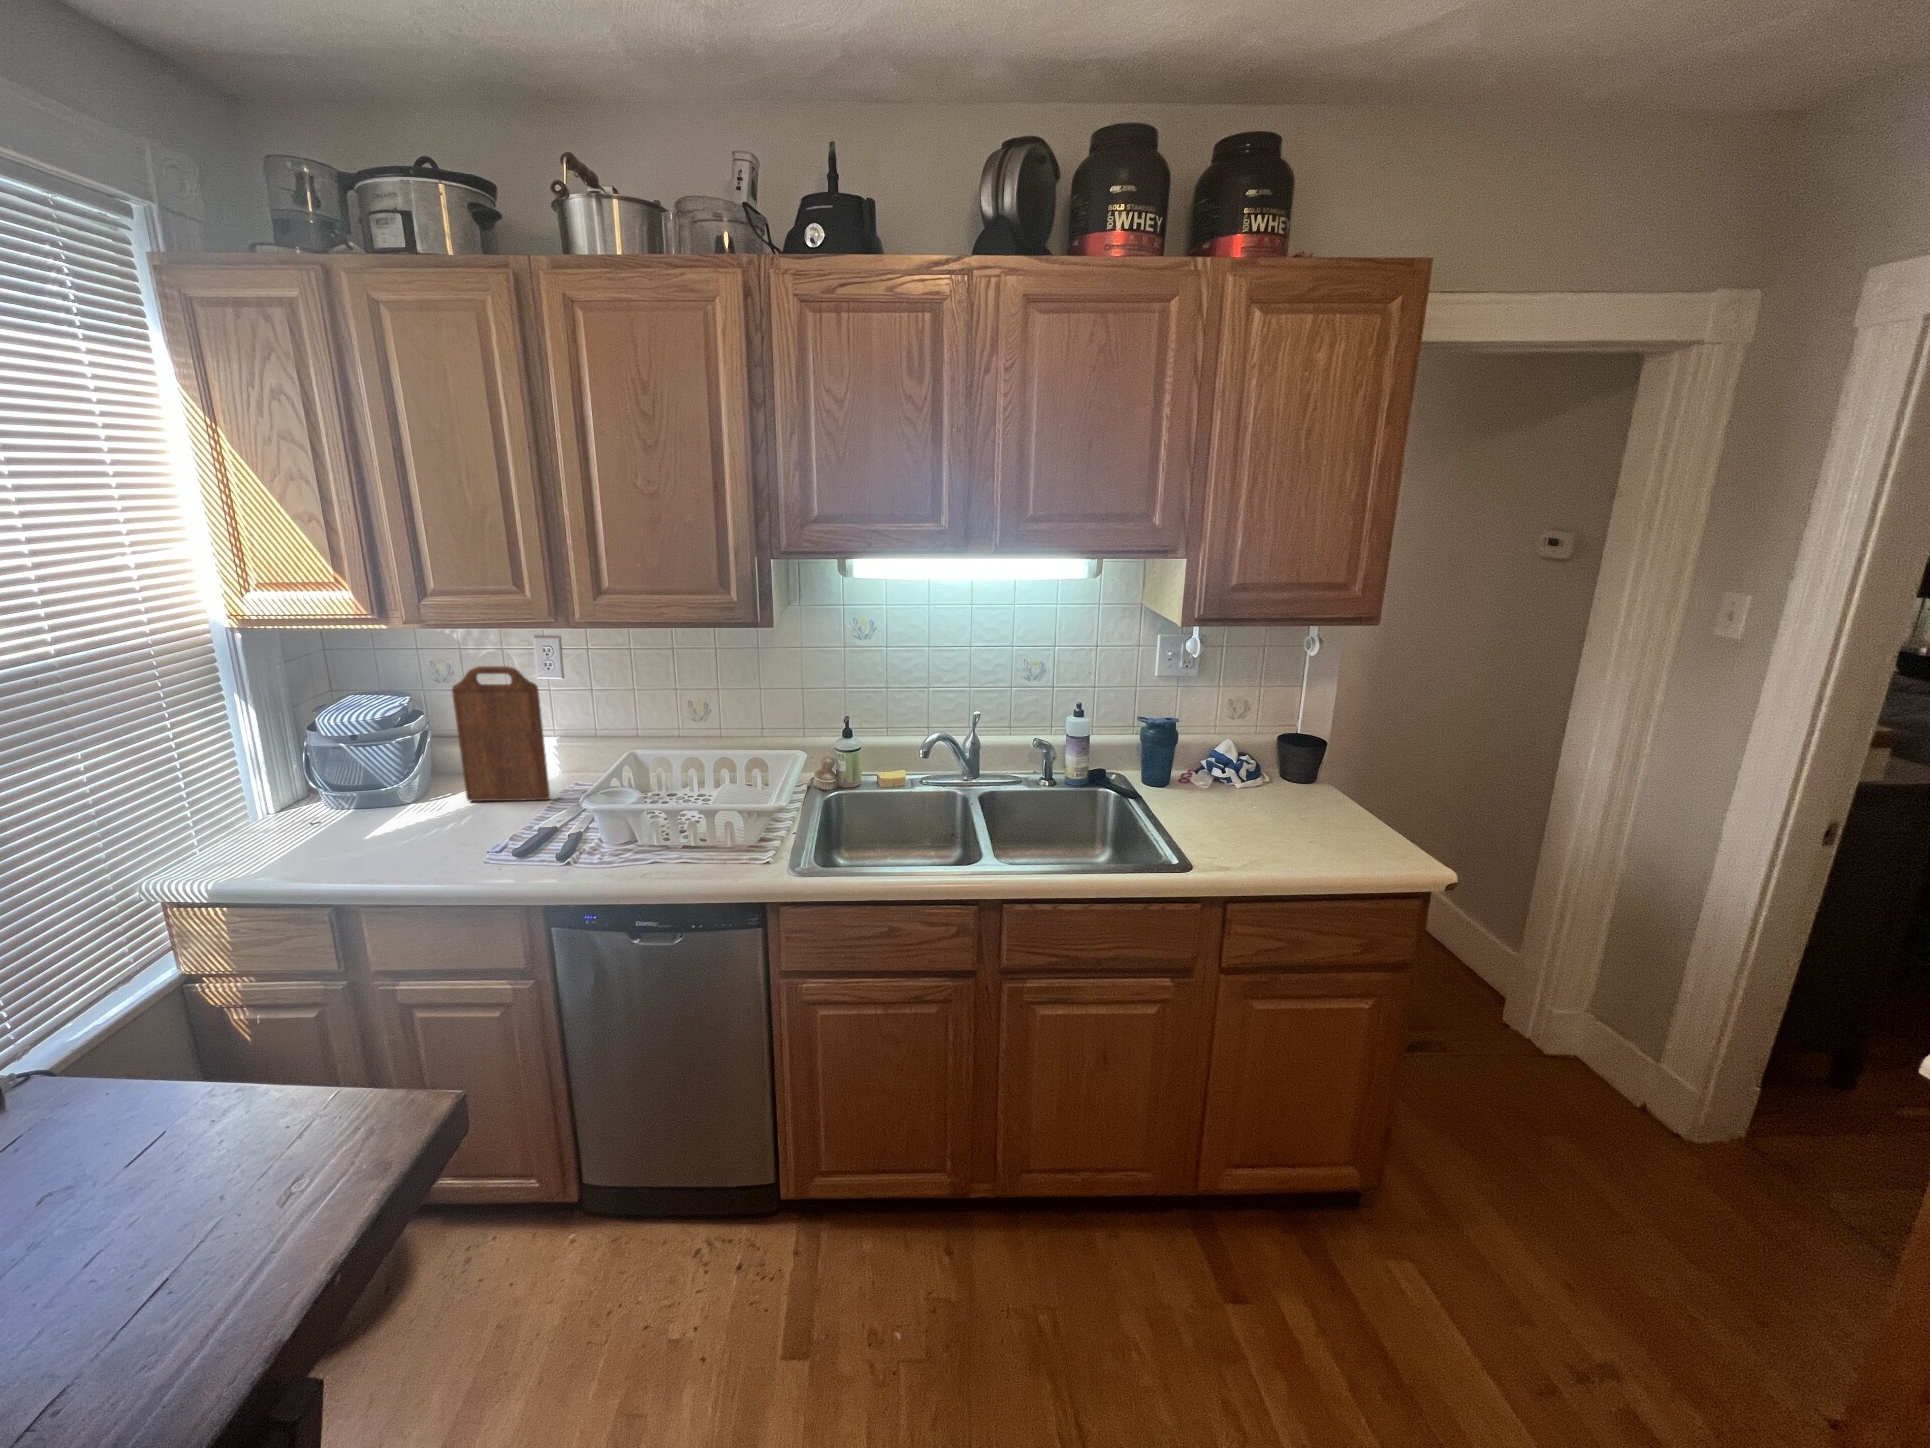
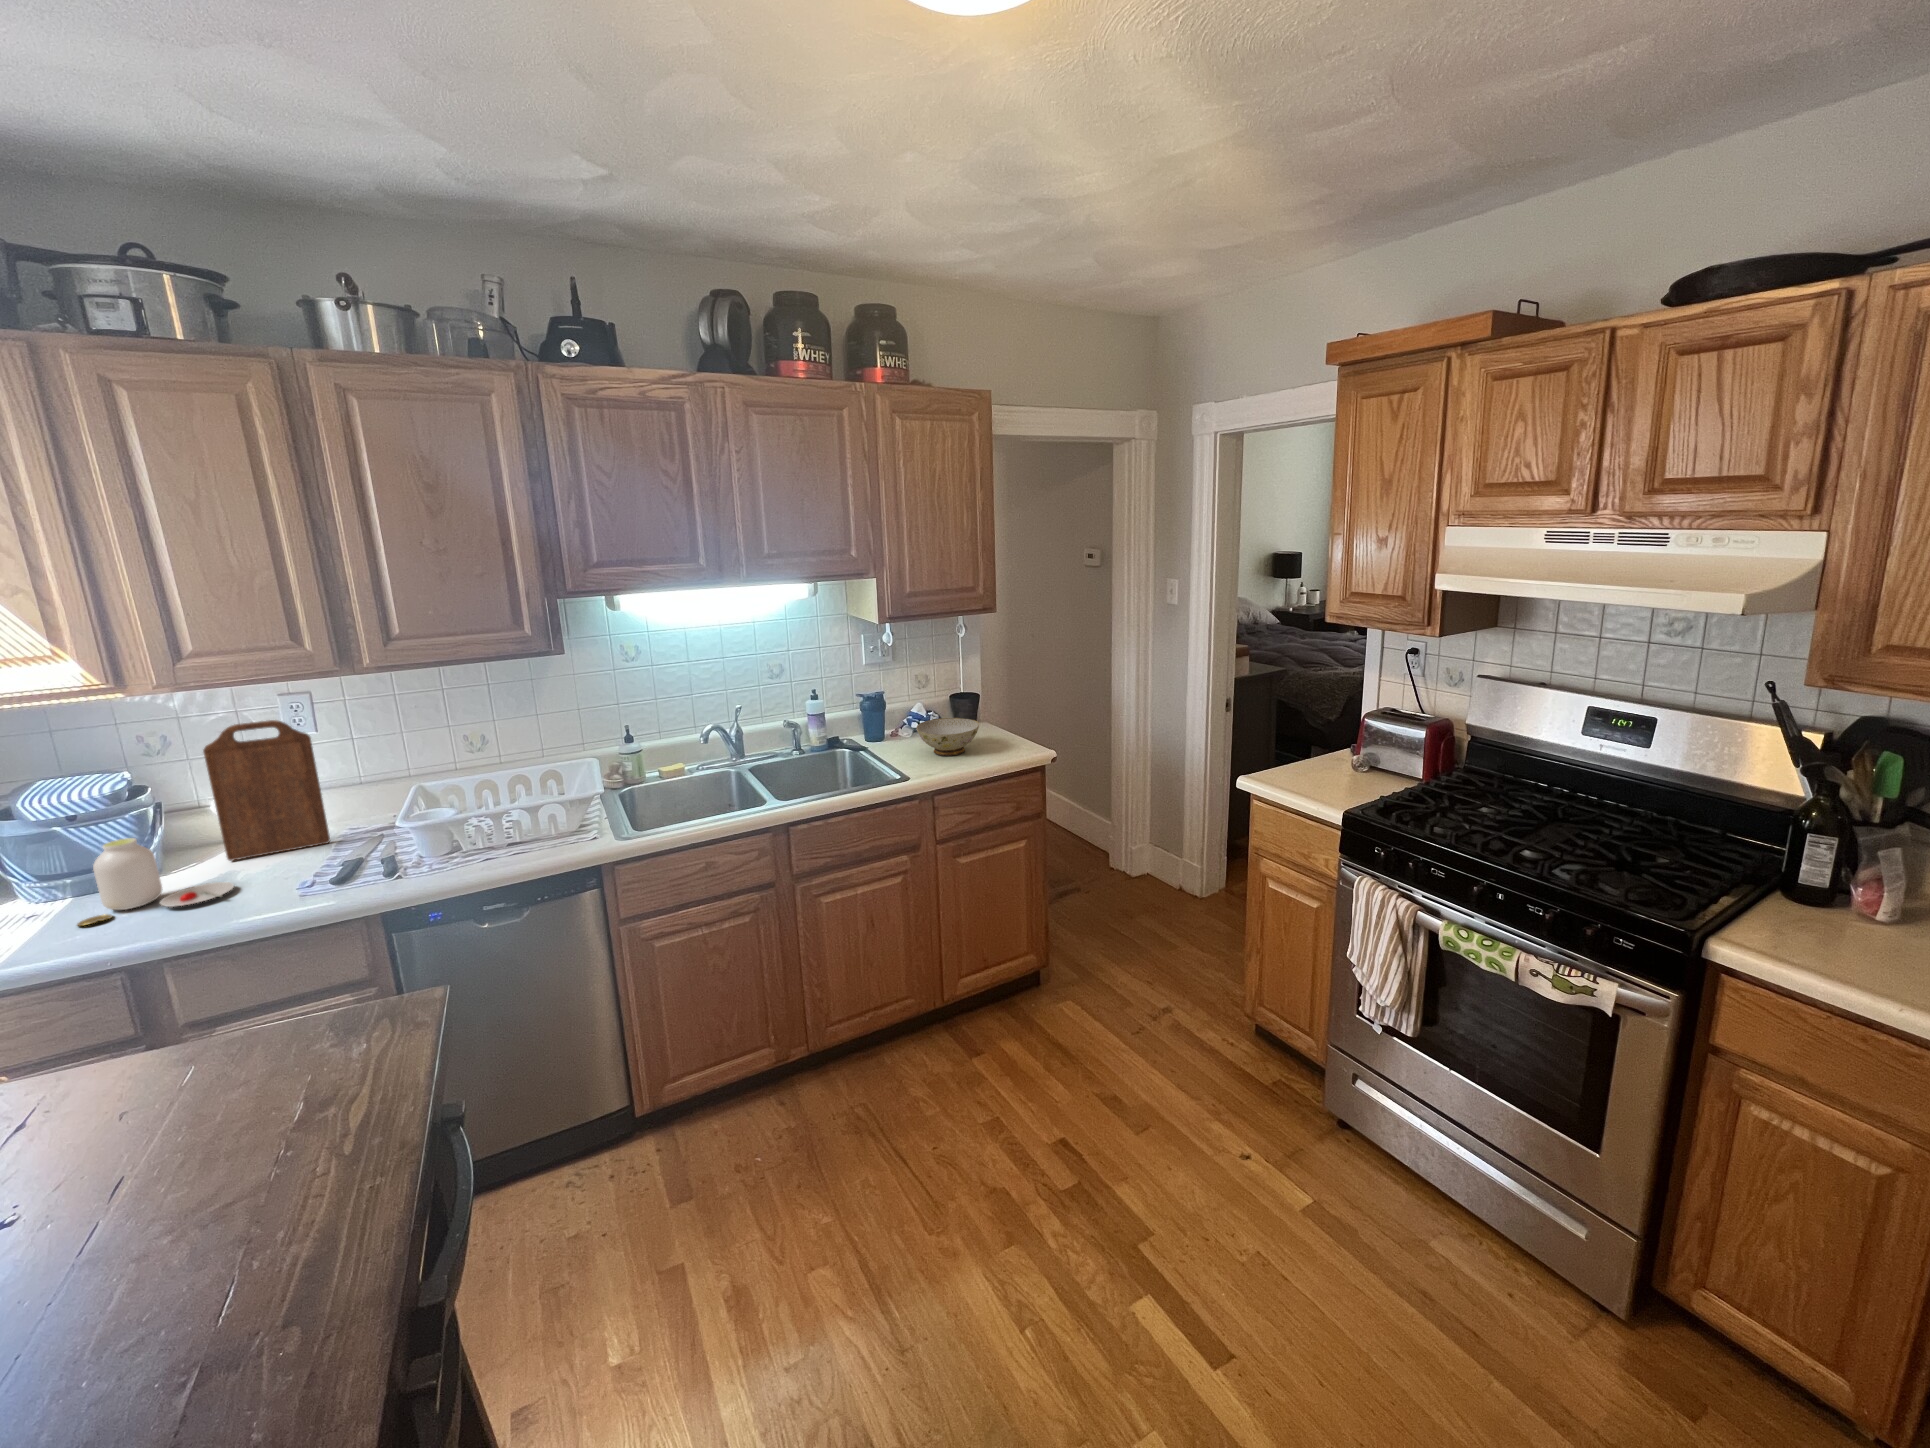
jar: none [318,770,443,852] -> present [77,838,234,926]
ceramic bowl: none [1218,773,1325,839] -> present [916,718,979,756]

